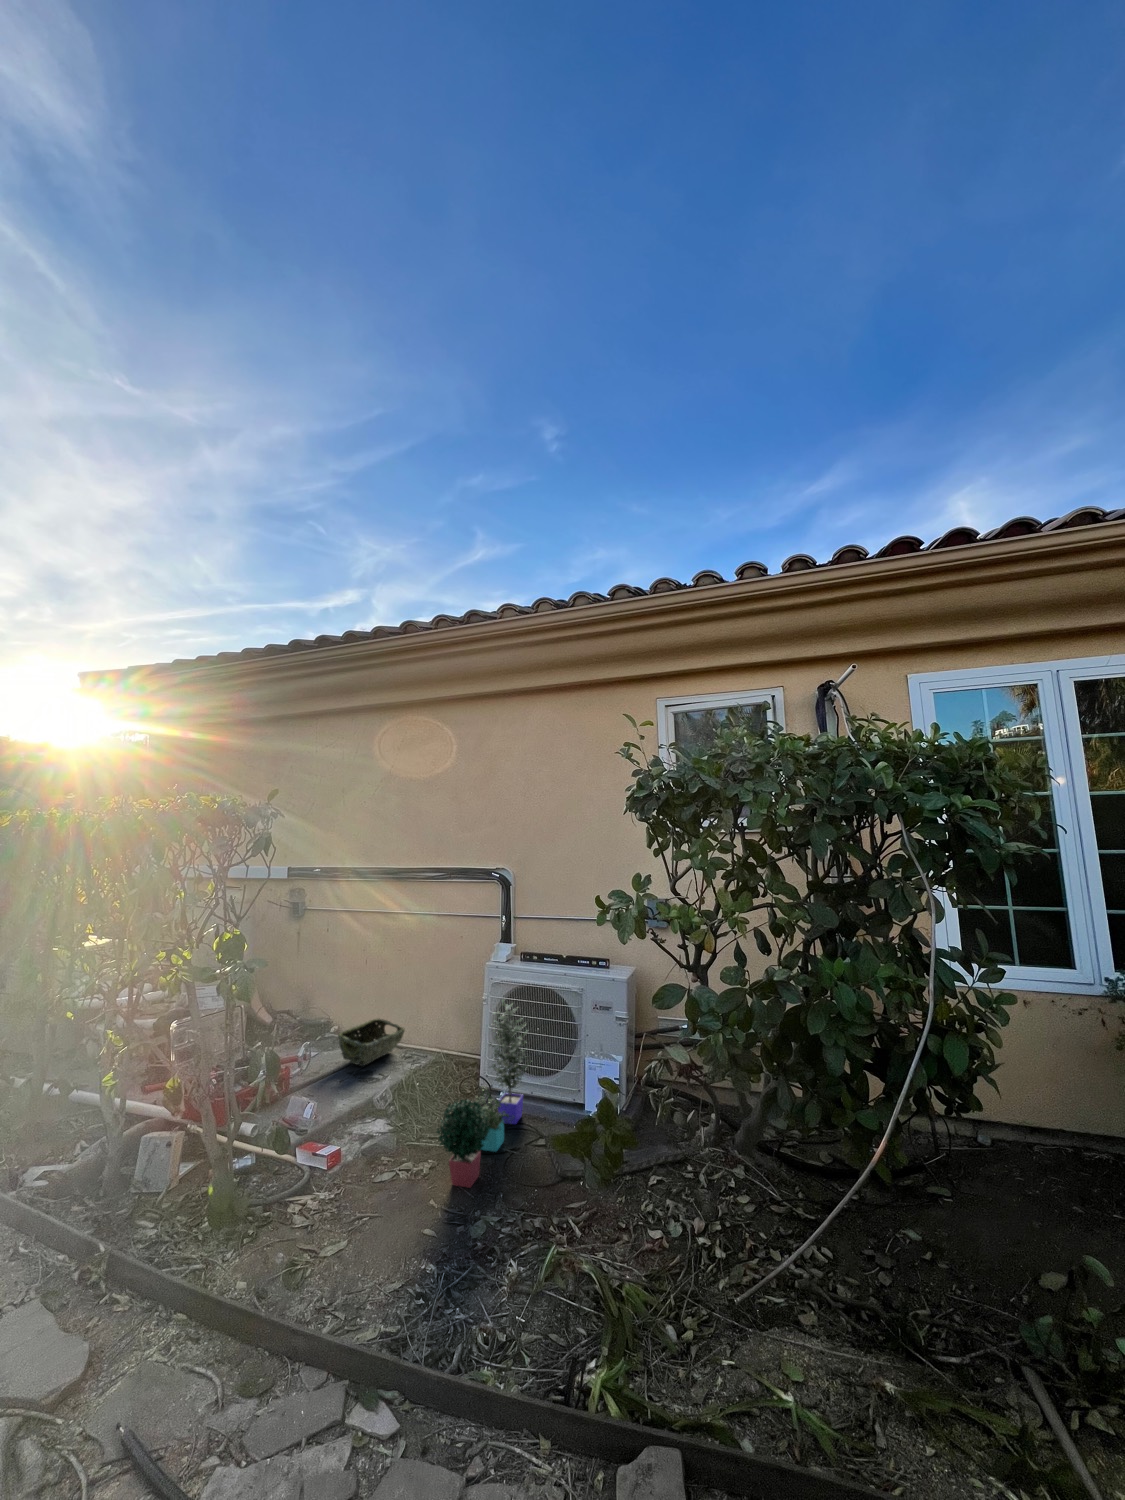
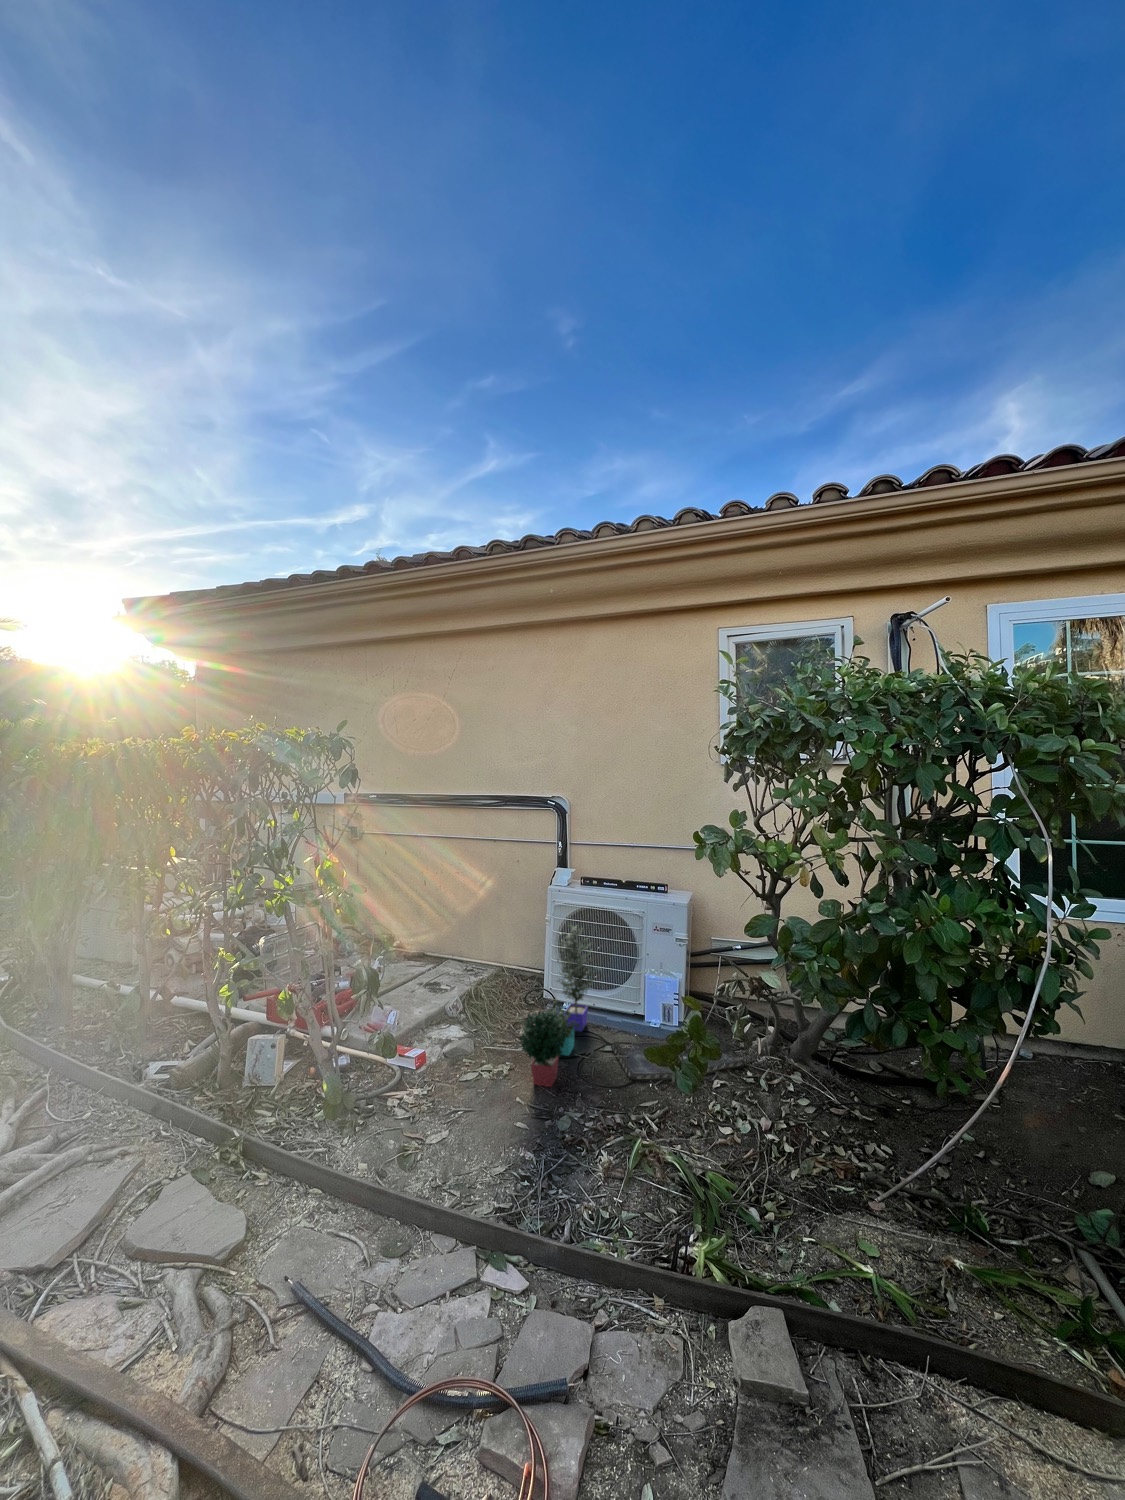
woven basket: present [338,1019,405,1066] -> none [404,933,465,977]

